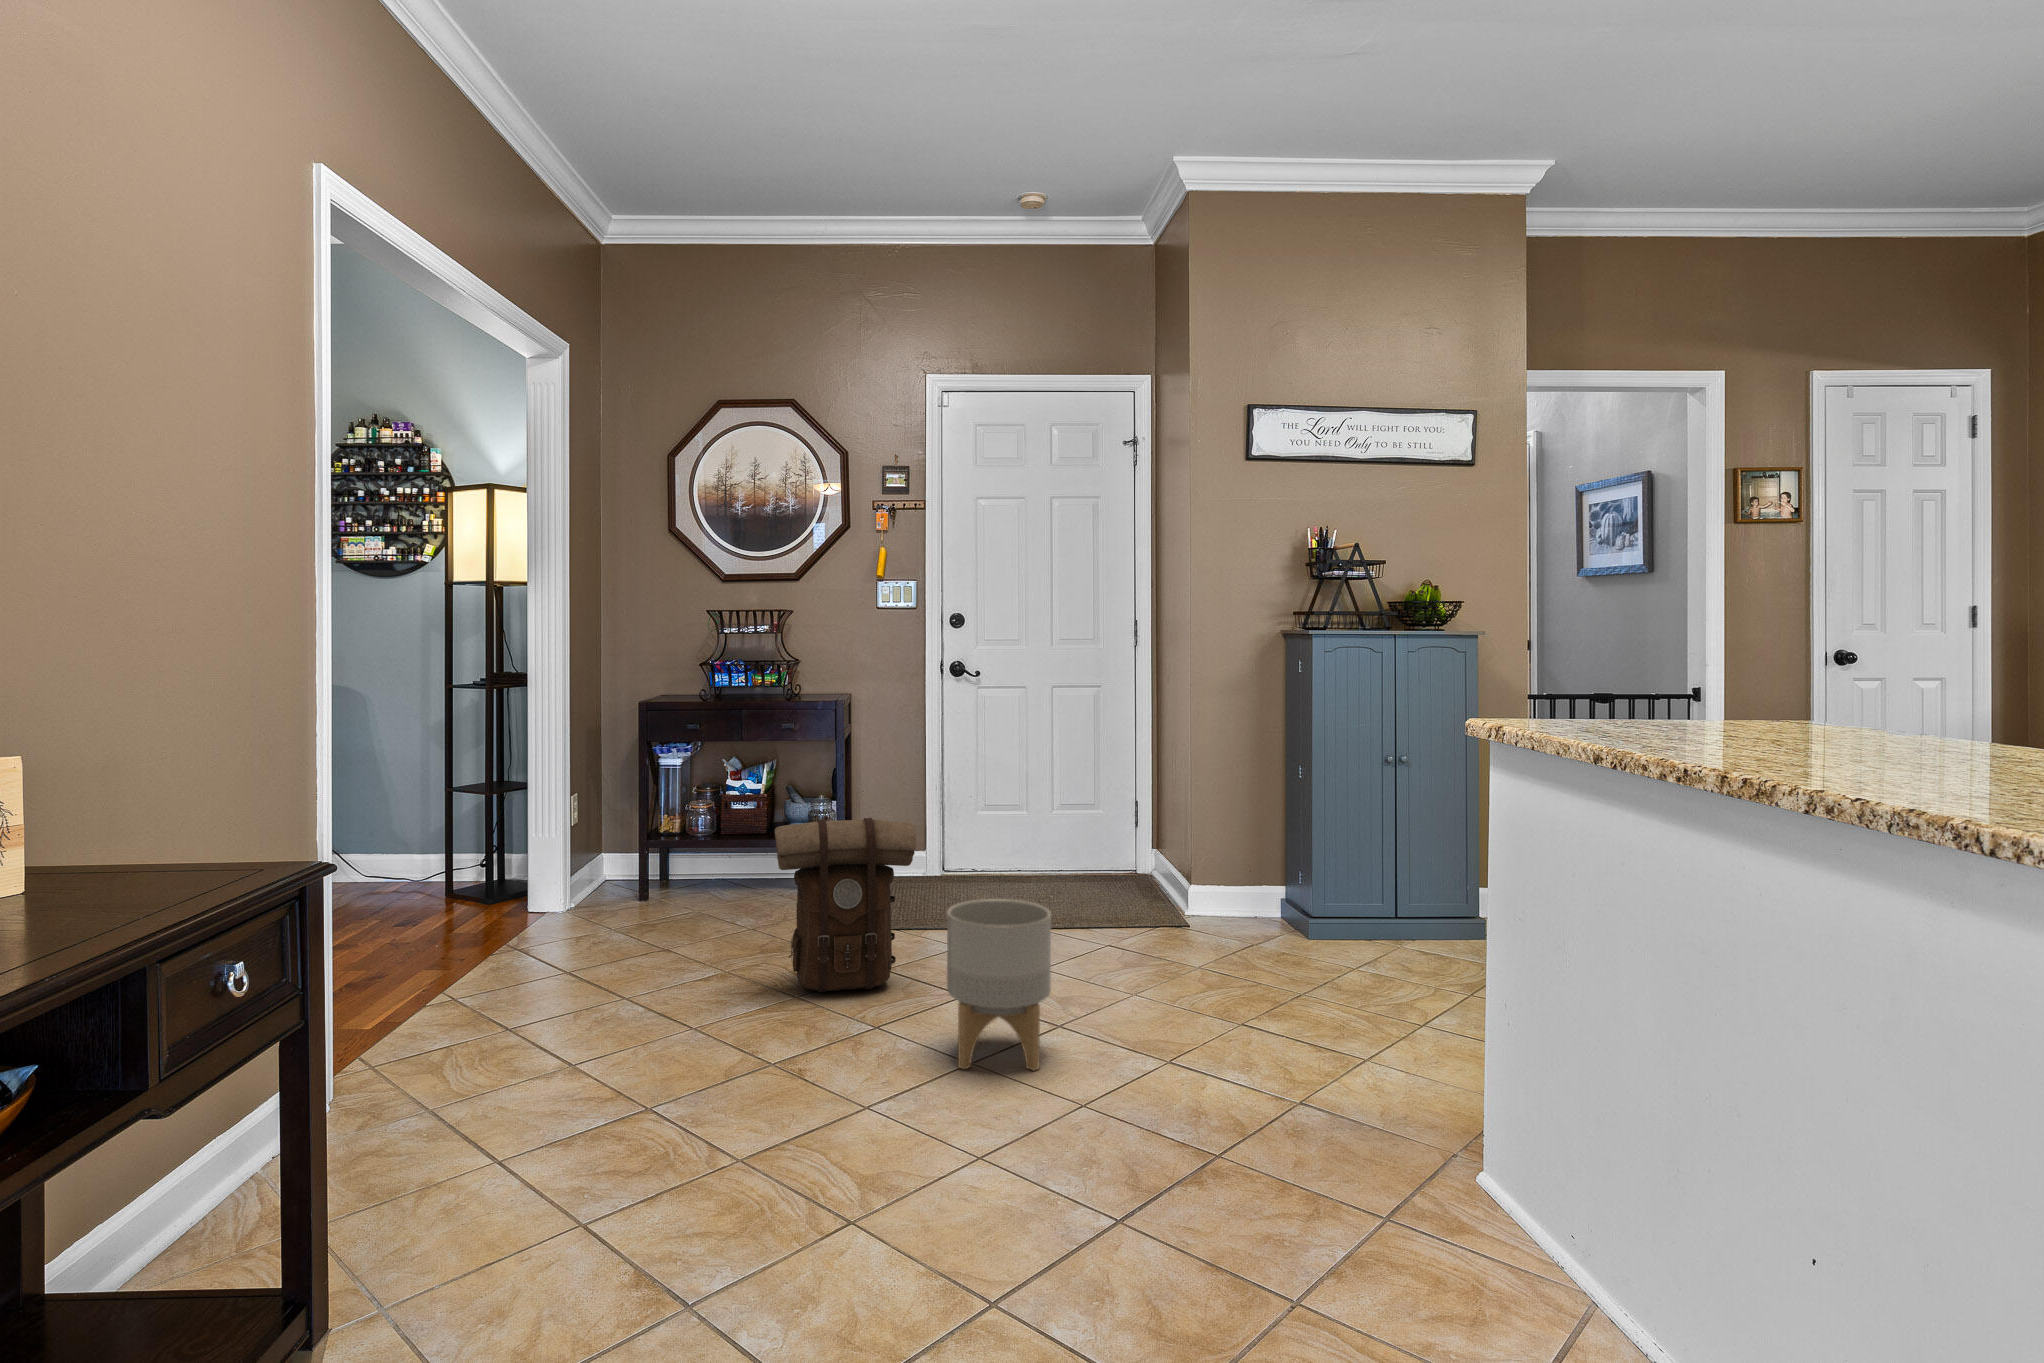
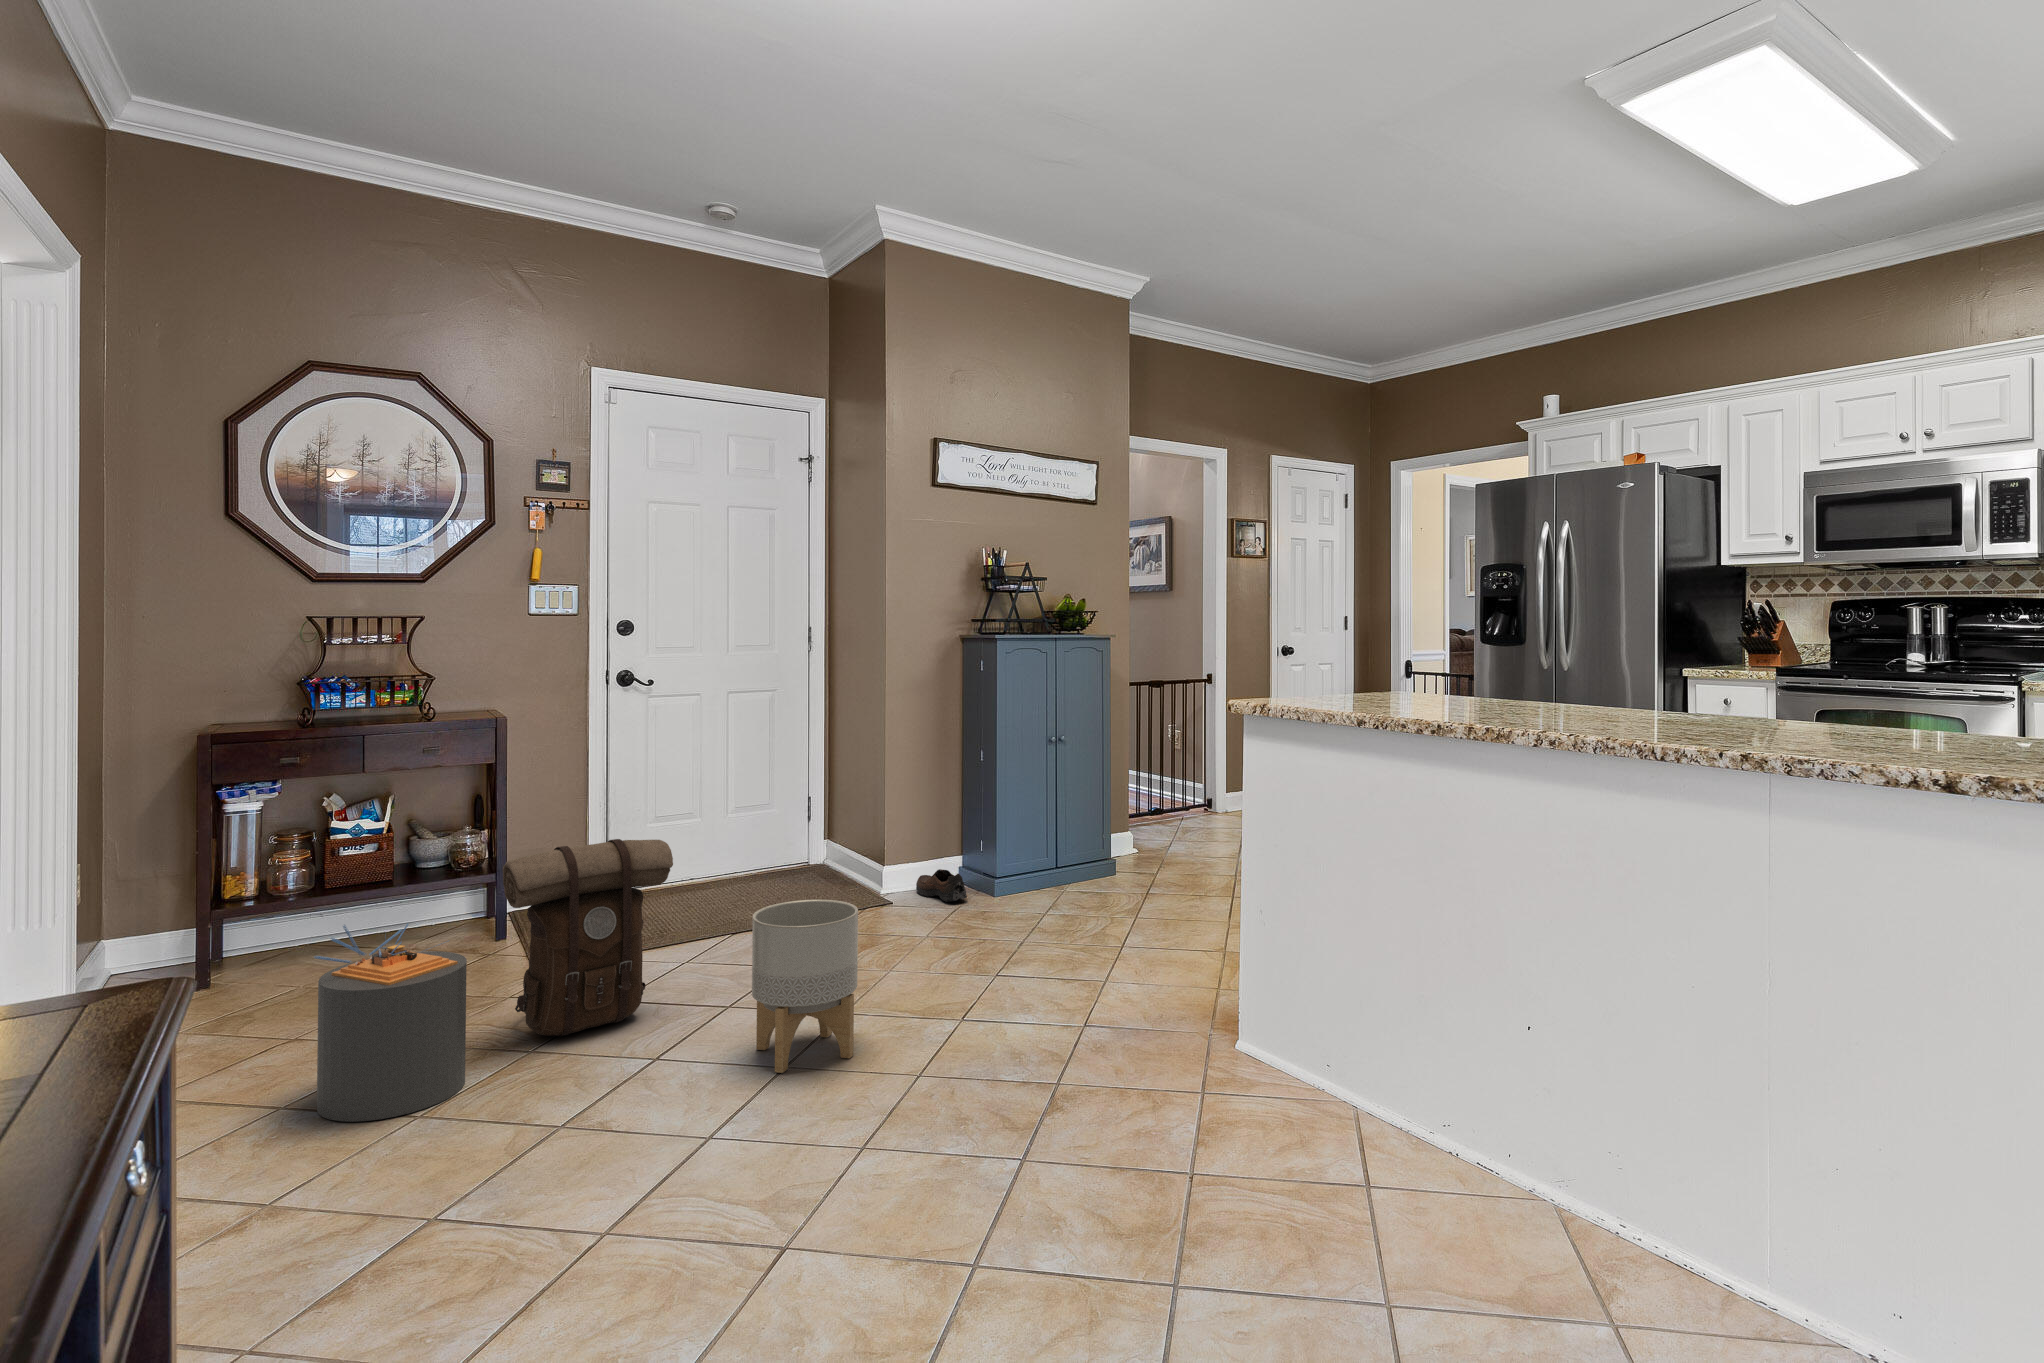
trash can: none [616,860,733,1031] -> present [315,923,467,1122]
shoe: none [1230,891,1277,928] -> present [916,869,967,901]

